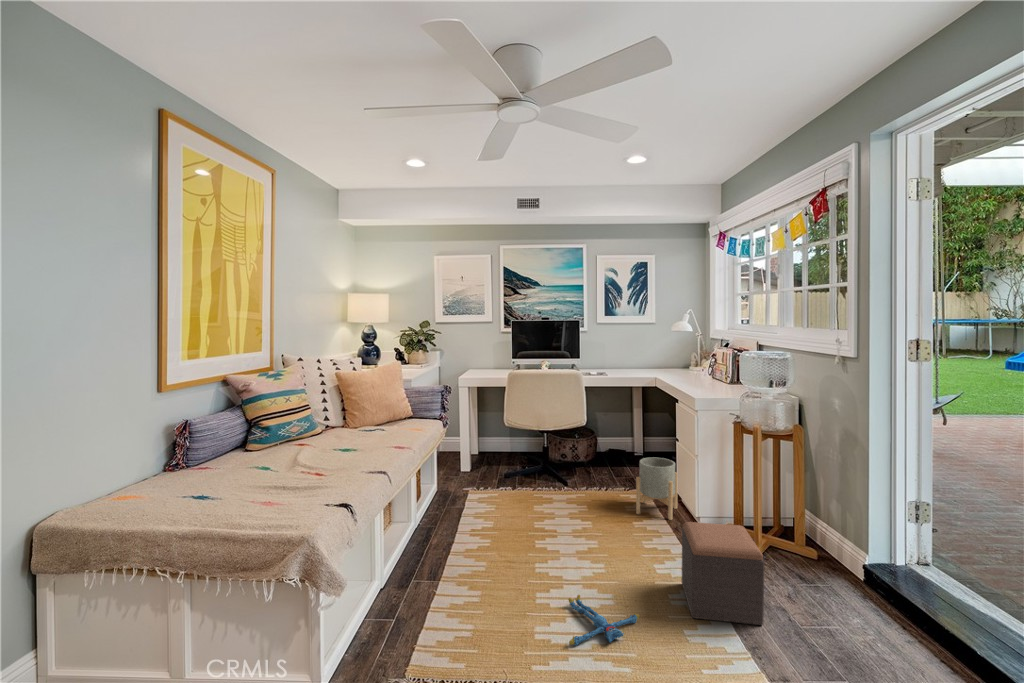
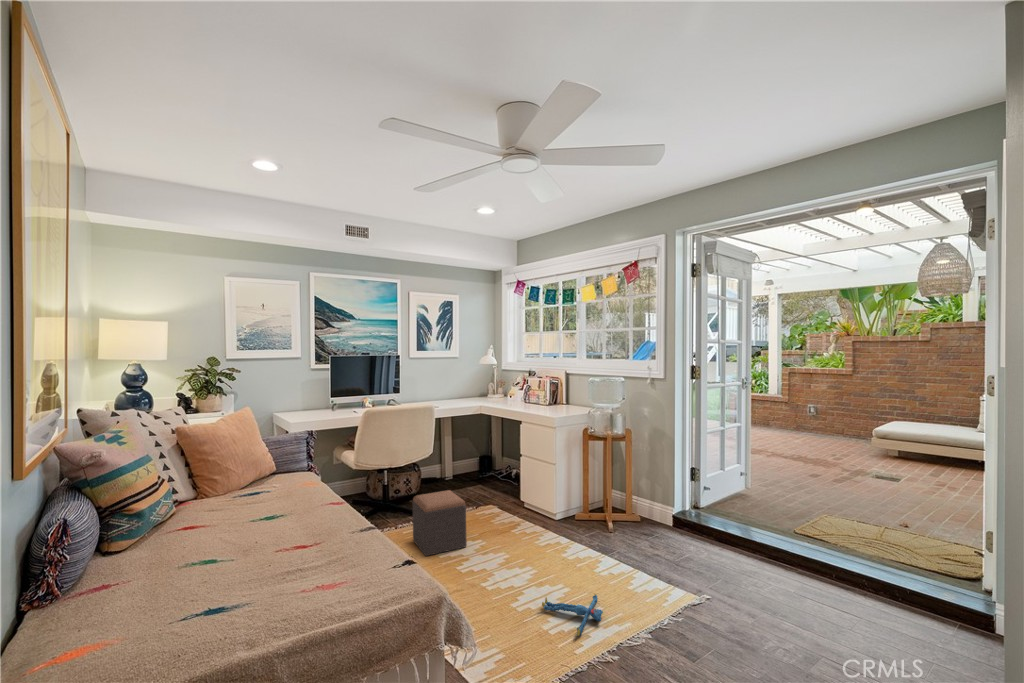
planter: present [636,457,678,520] -> none [499,471,535,525]
footstool: present [682,522,764,625] -> present [412,490,467,556]

